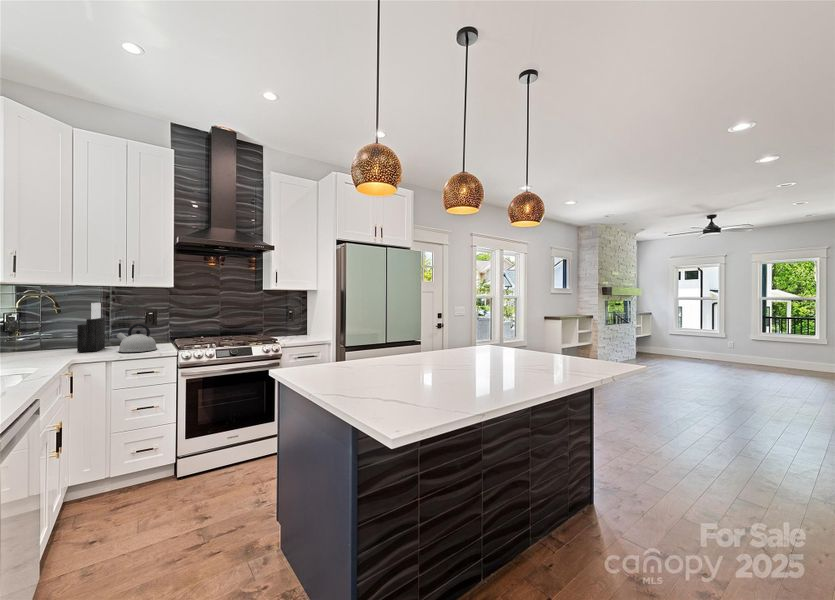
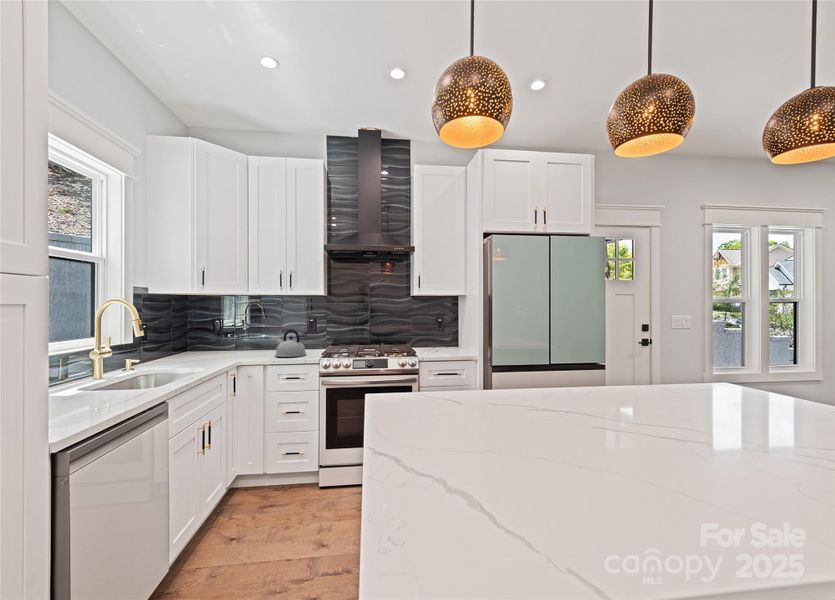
knife block: present [77,303,105,352] -> none [249,310,273,354]

